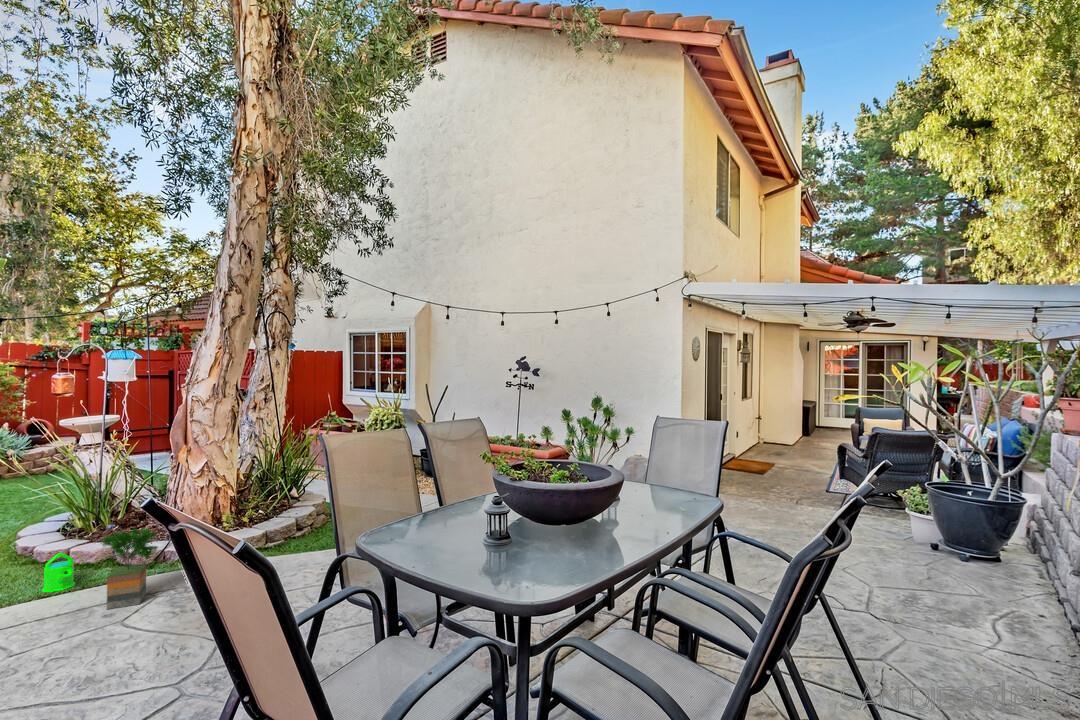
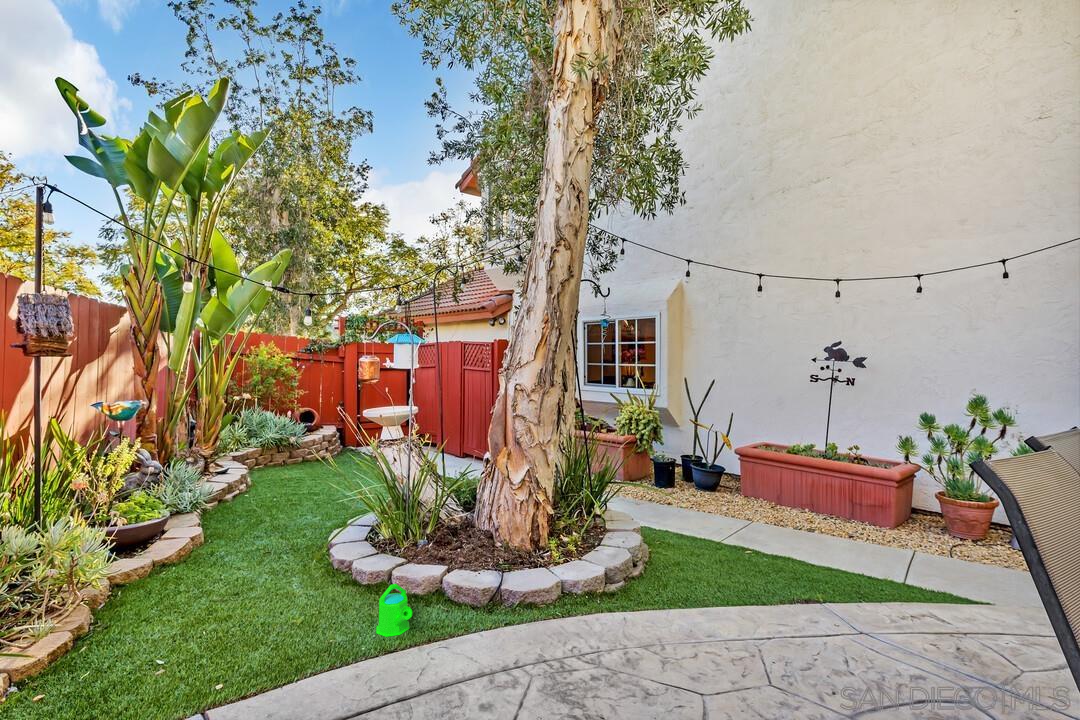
potted tree: present [102,528,158,609] -> none [458,565,528,685]

